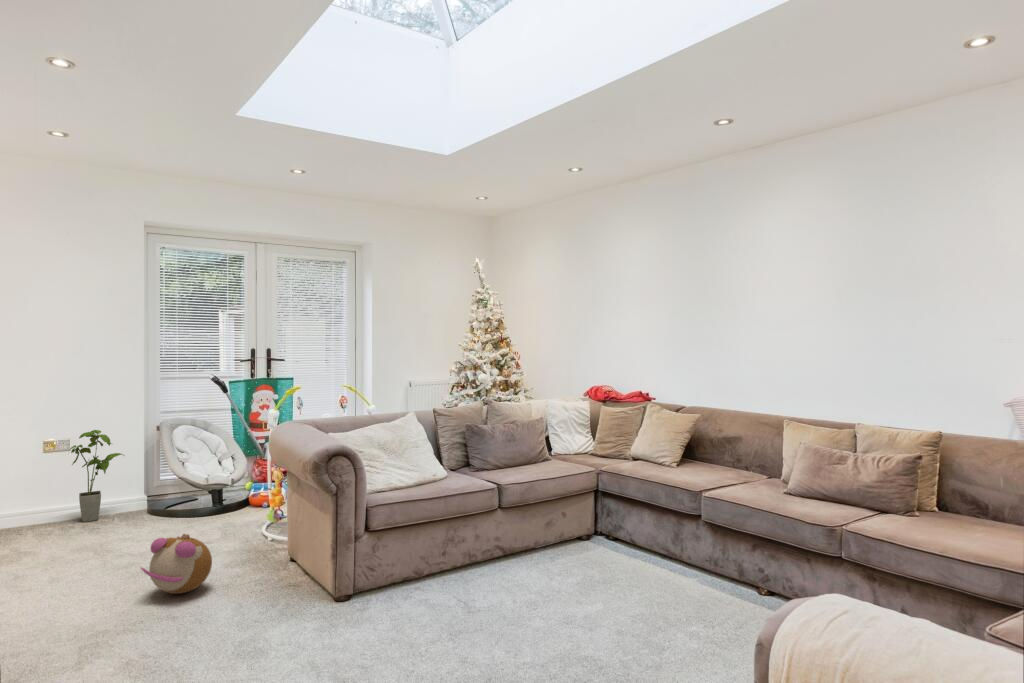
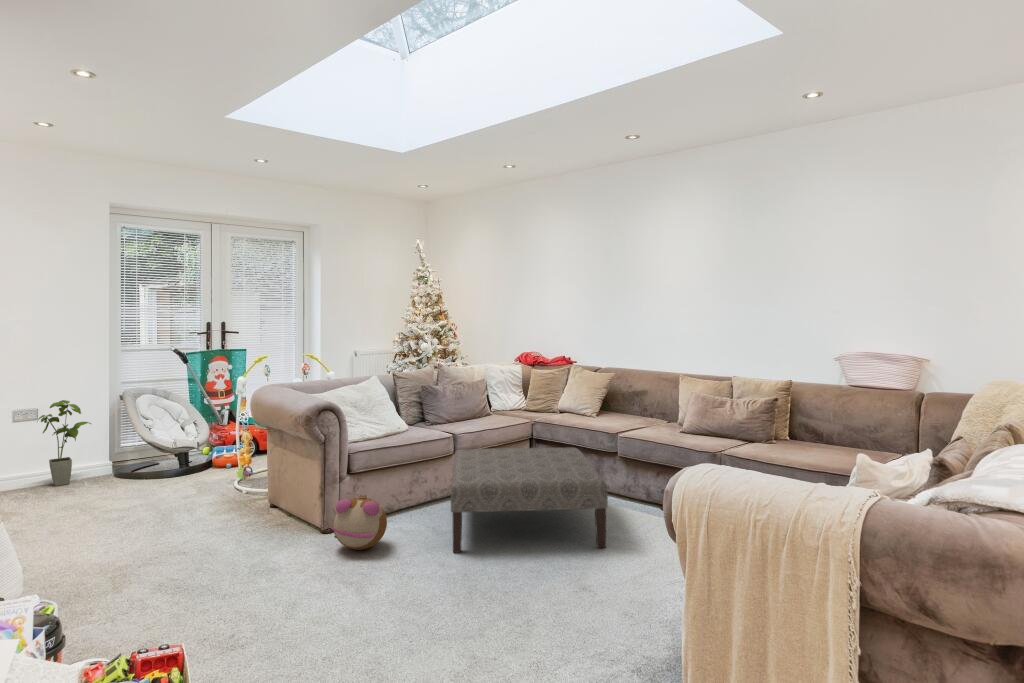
ottoman: none [480,504,684,650] -> present [451,447,608,553]
plush toy: present [141,534,212,594] -> present [330,495,387,550]

